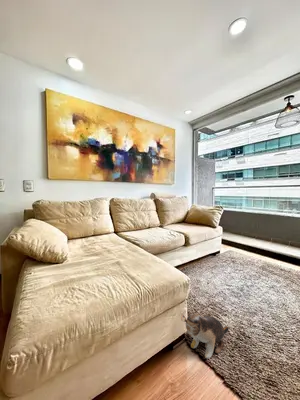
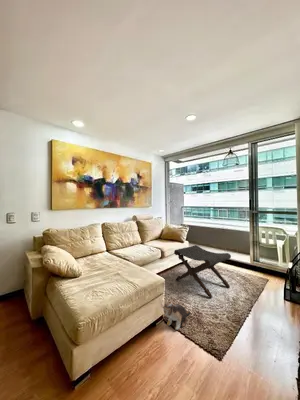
footstool: none [203,231,292,307] -> present [174,245,231,298]

